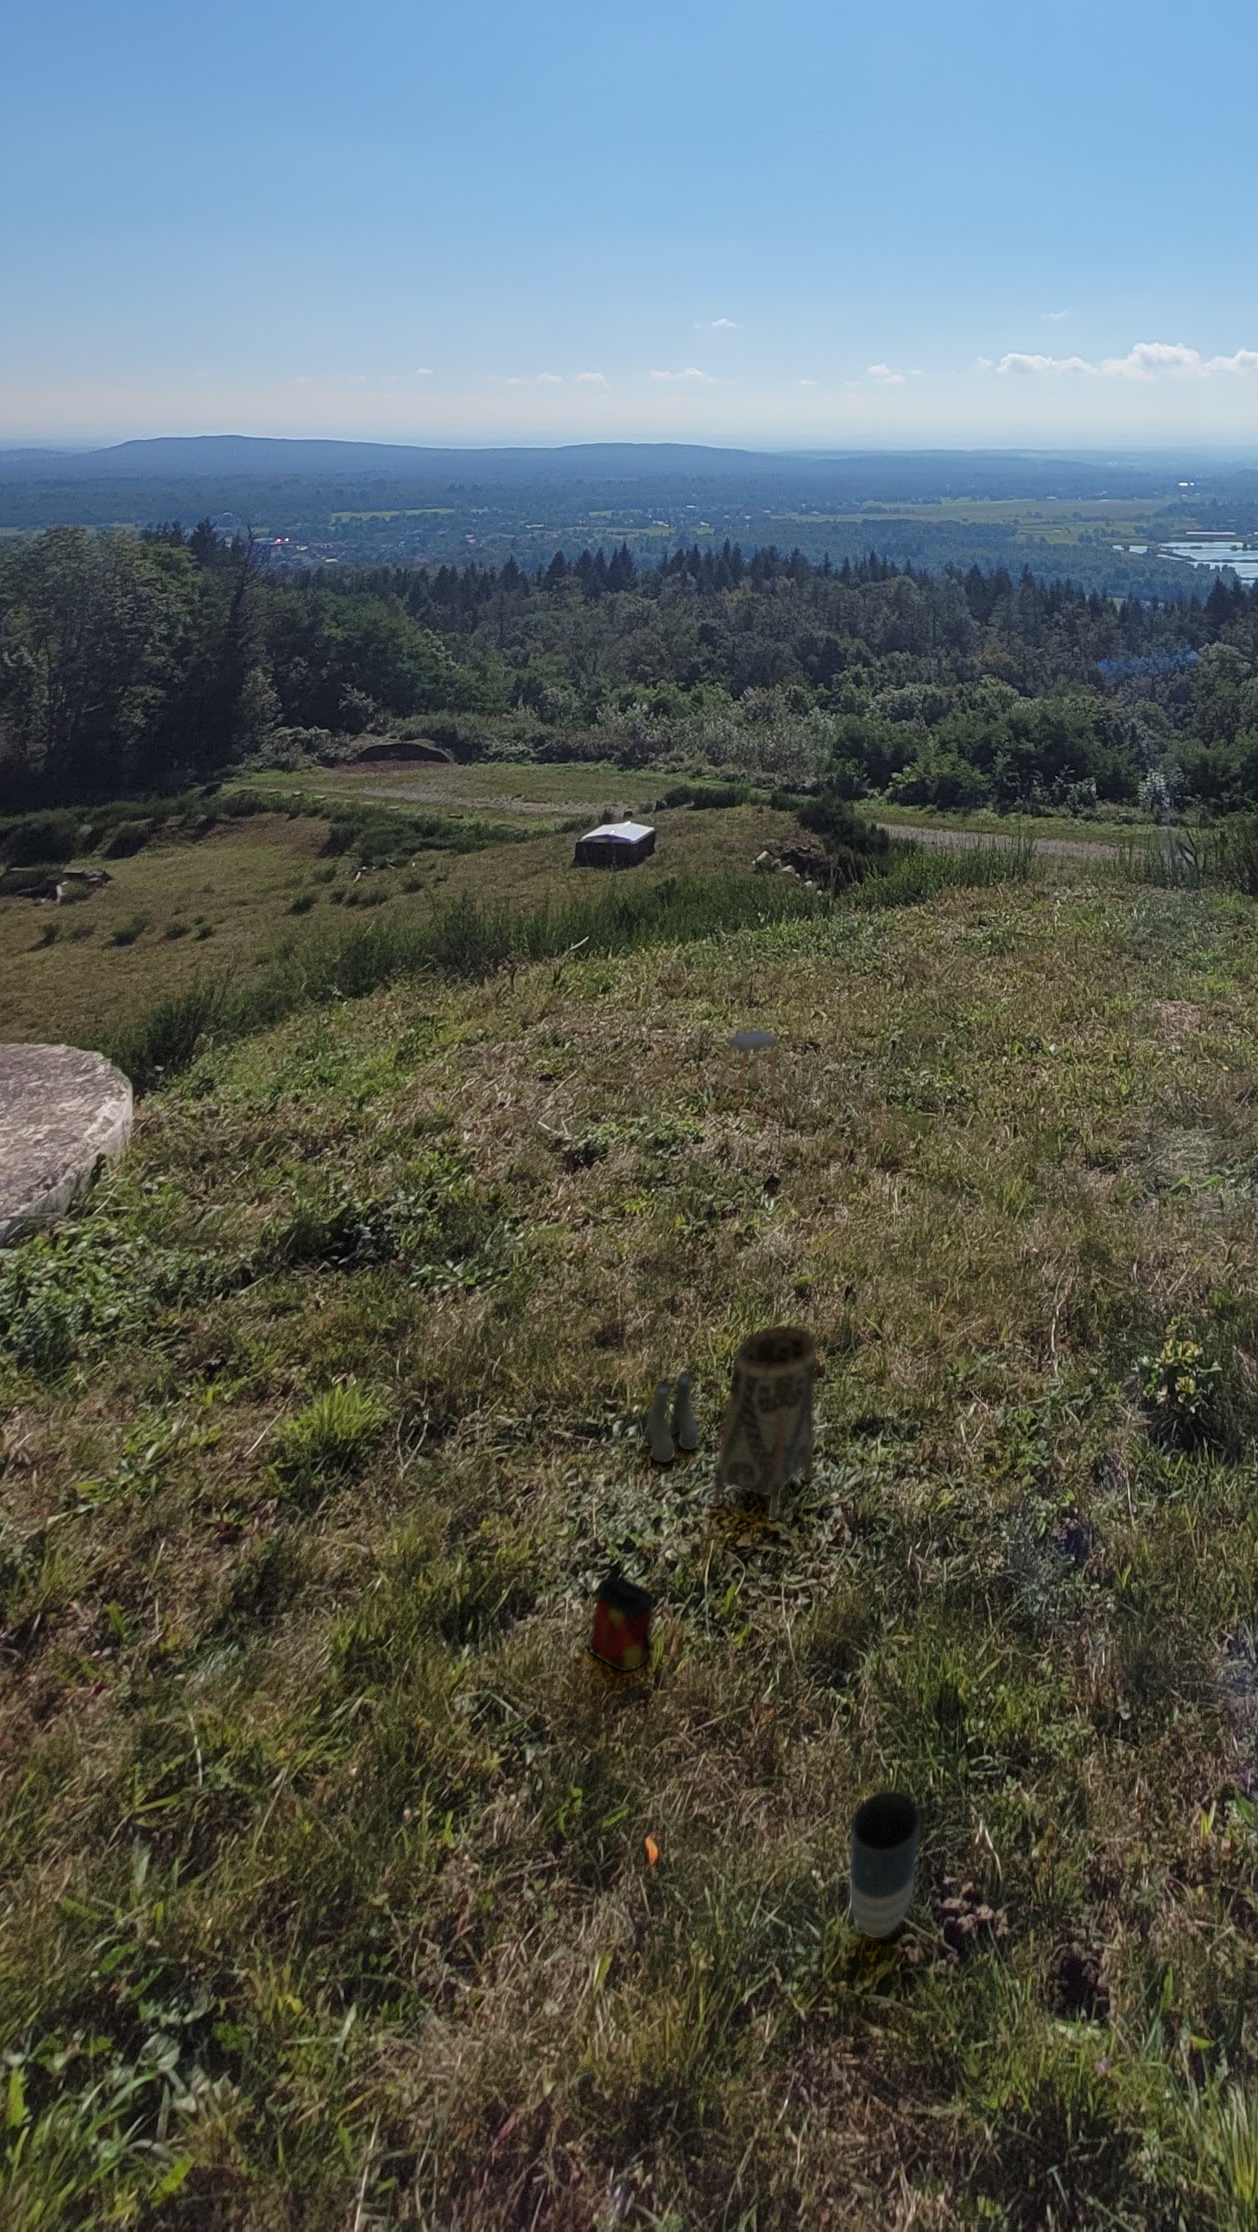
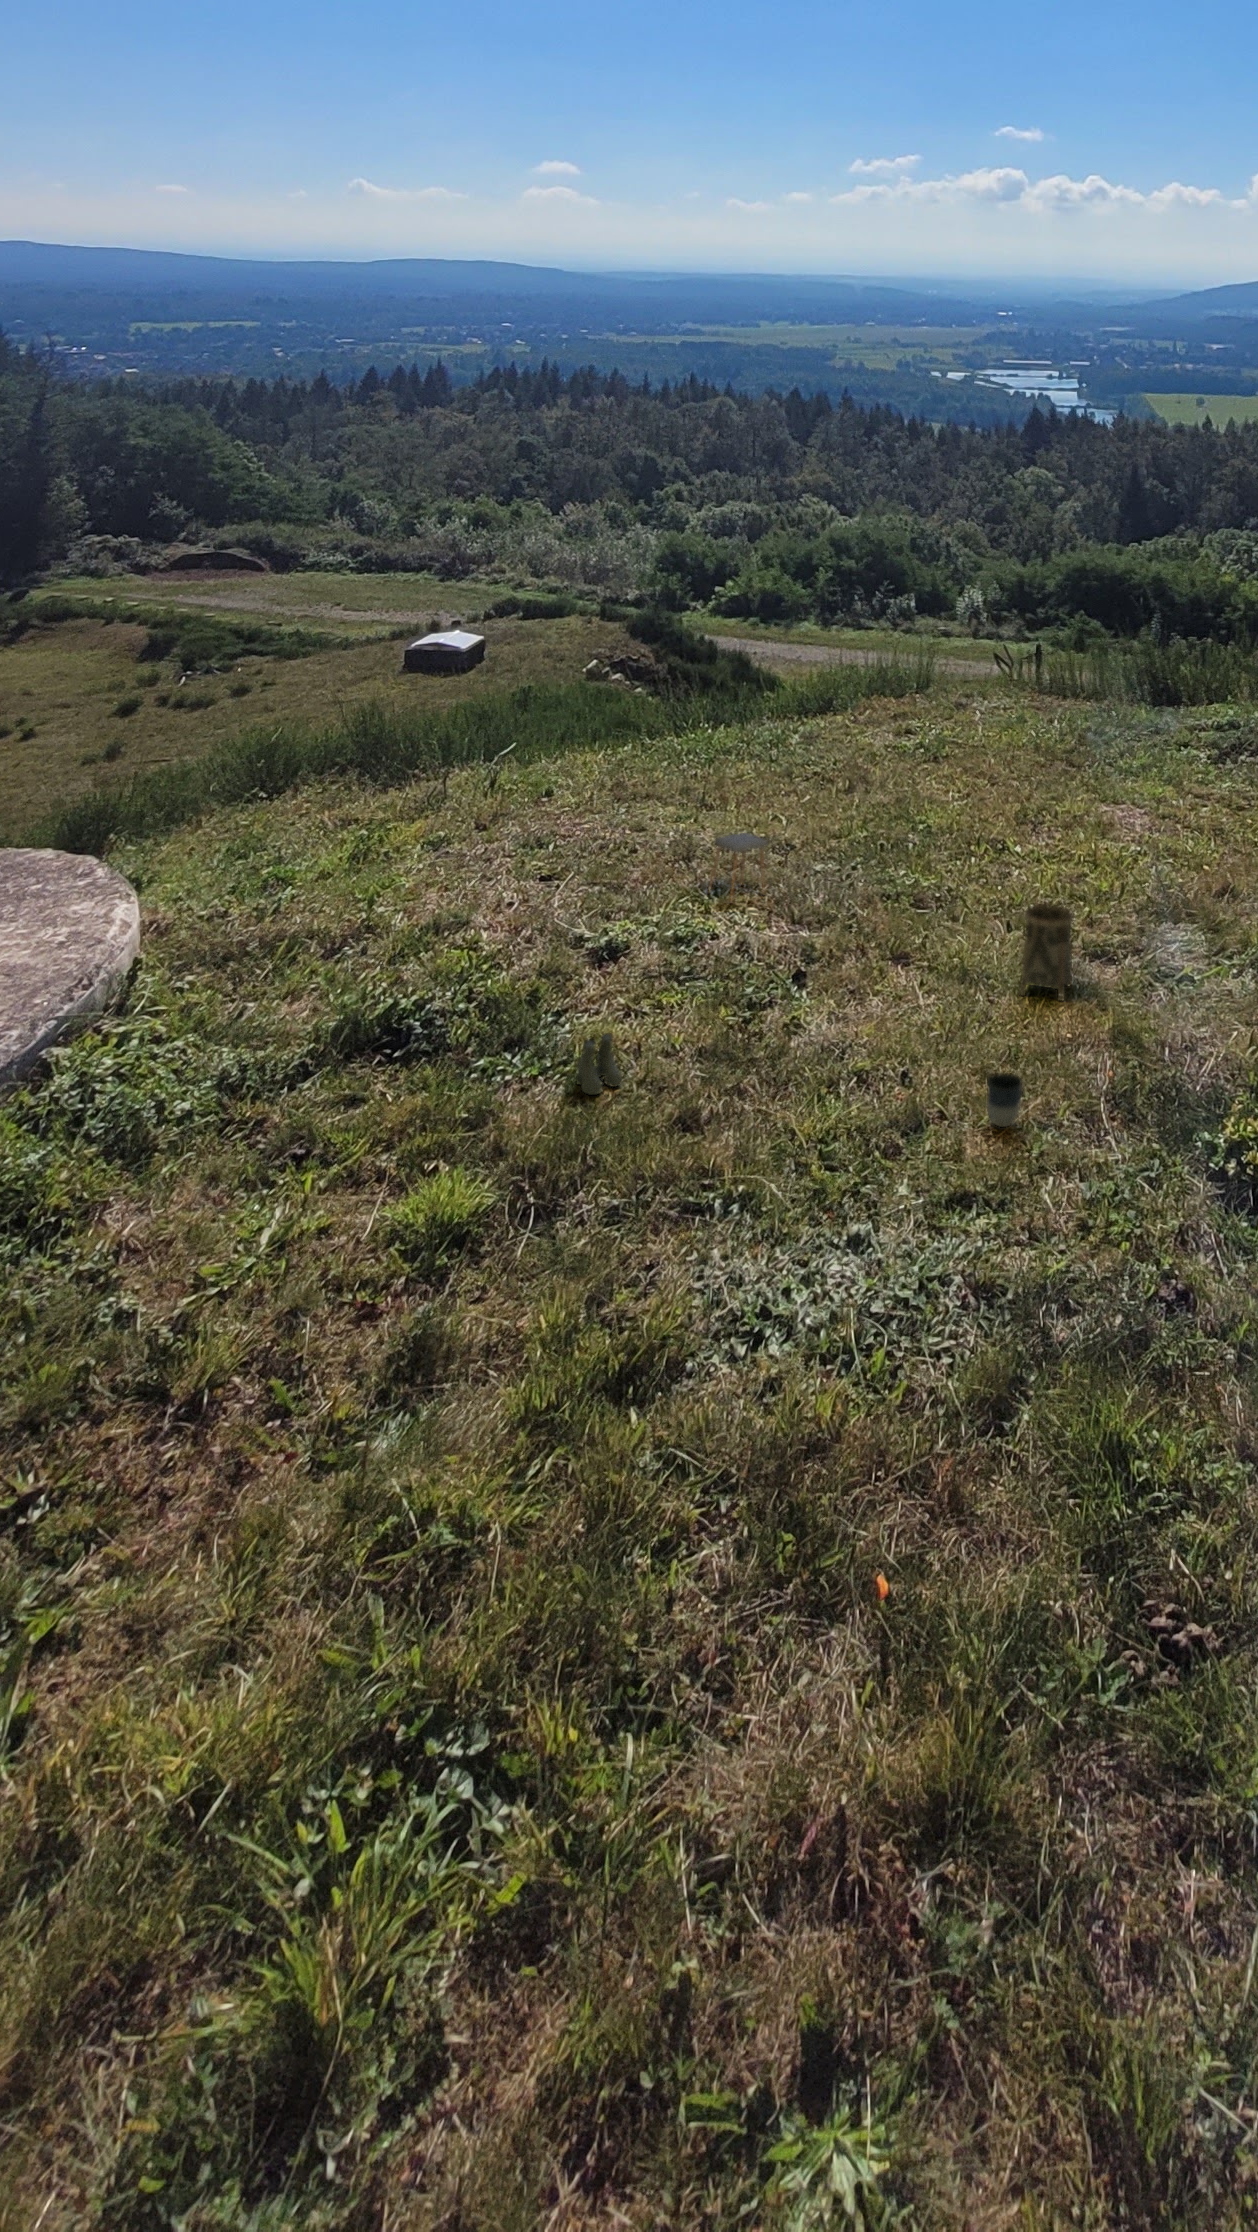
basket: present [711,1326,817,1521] -> present [1019,904,1074,1001]
boots: present [645,1374,700,1463] -> present [576,1033,622,1095]
bag: present [589,1576,655,1671] -> none [752,1346,821,1429]
planter: present [849,1791,920,1938] -> present [987,1073,1022,1127]

